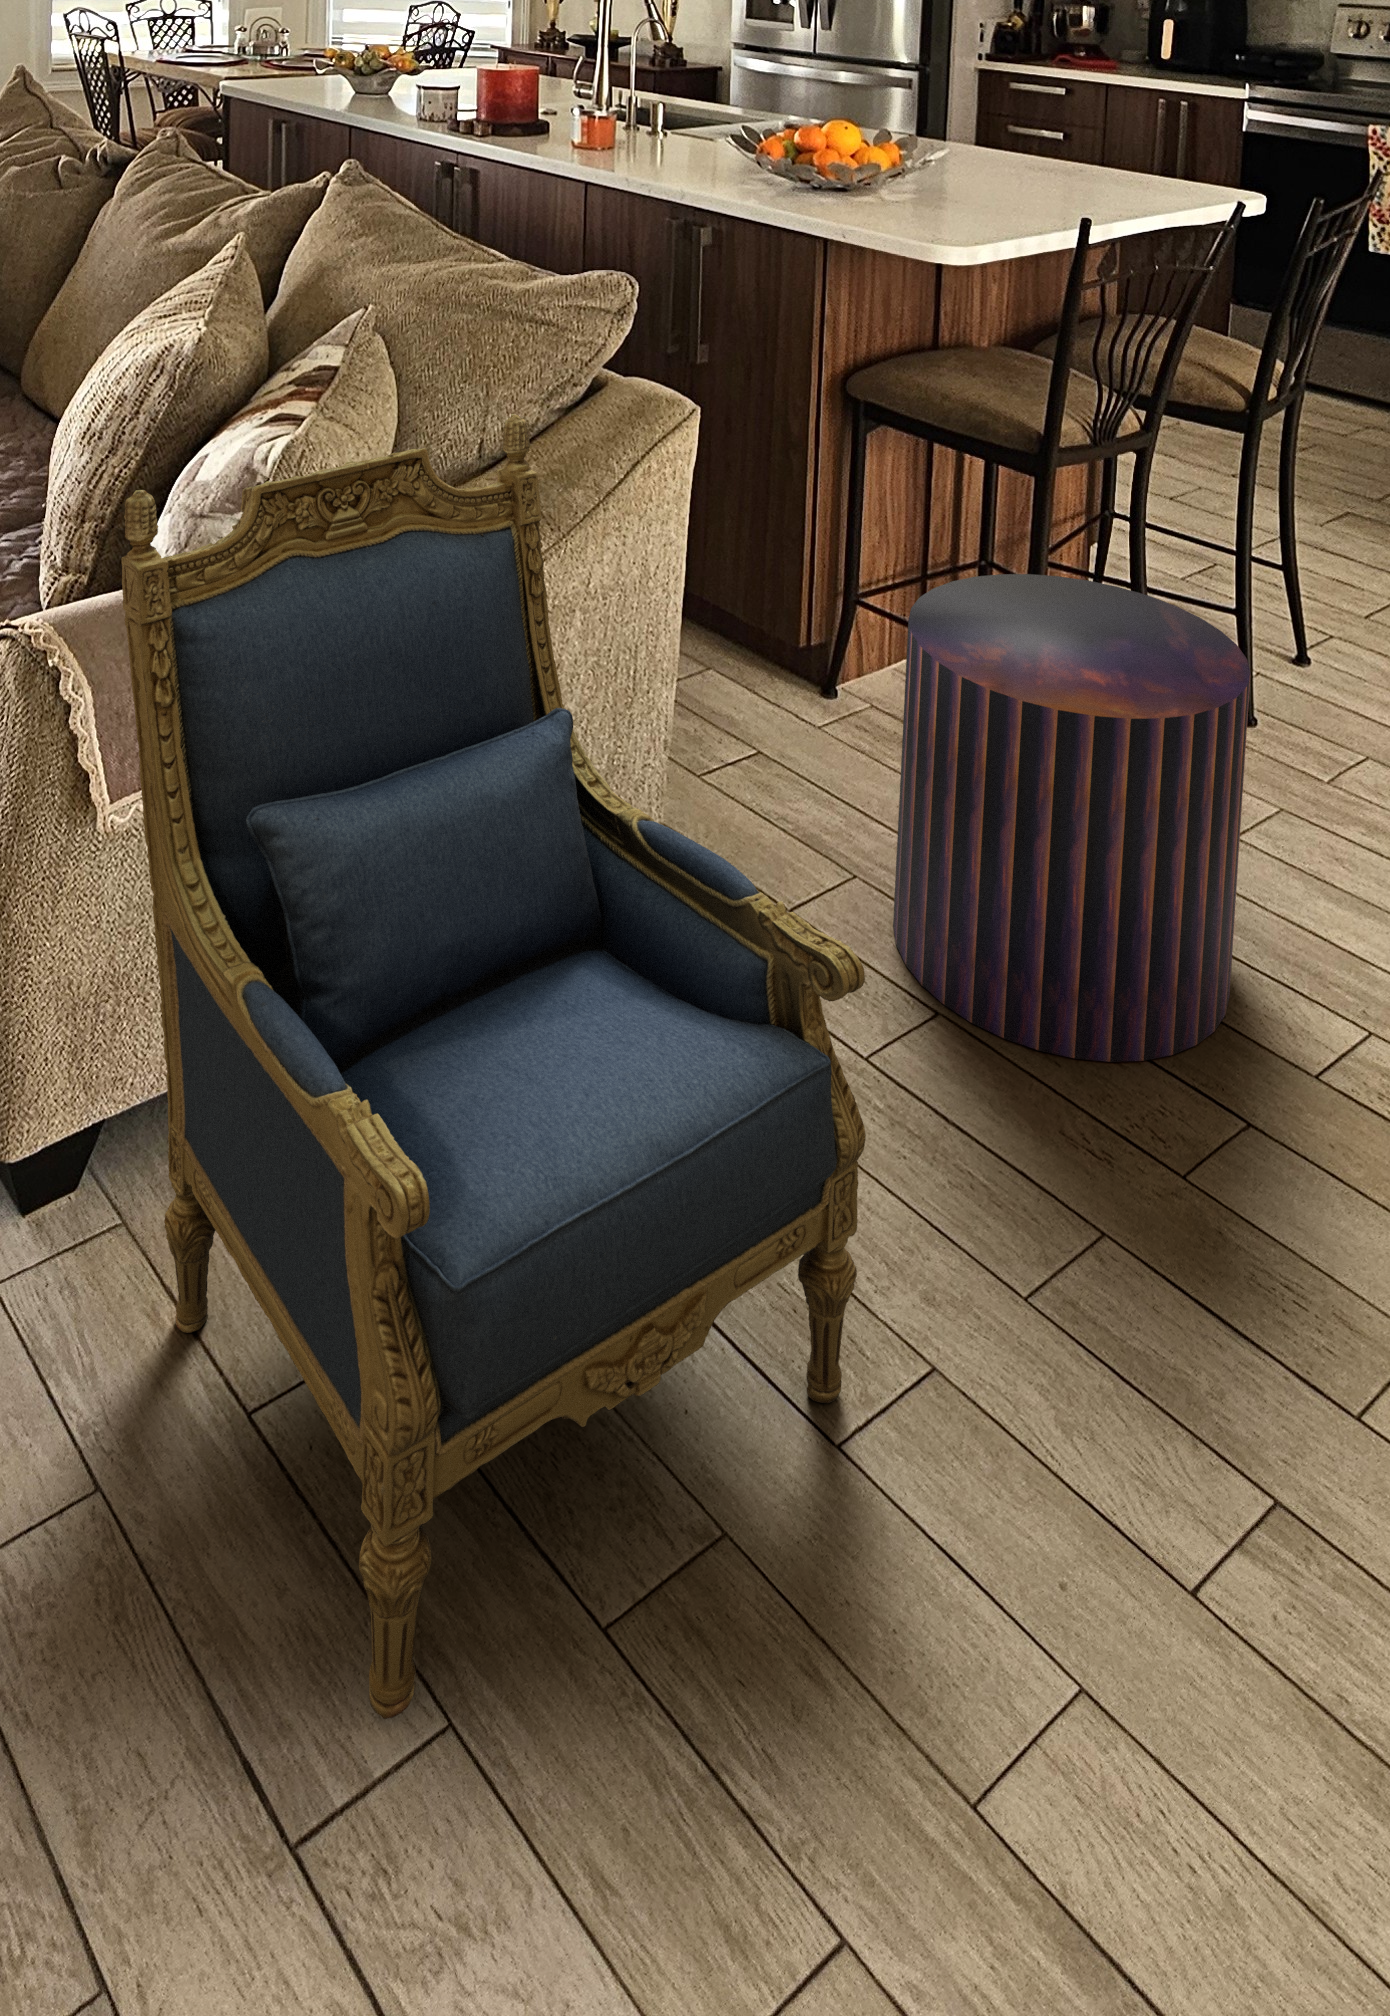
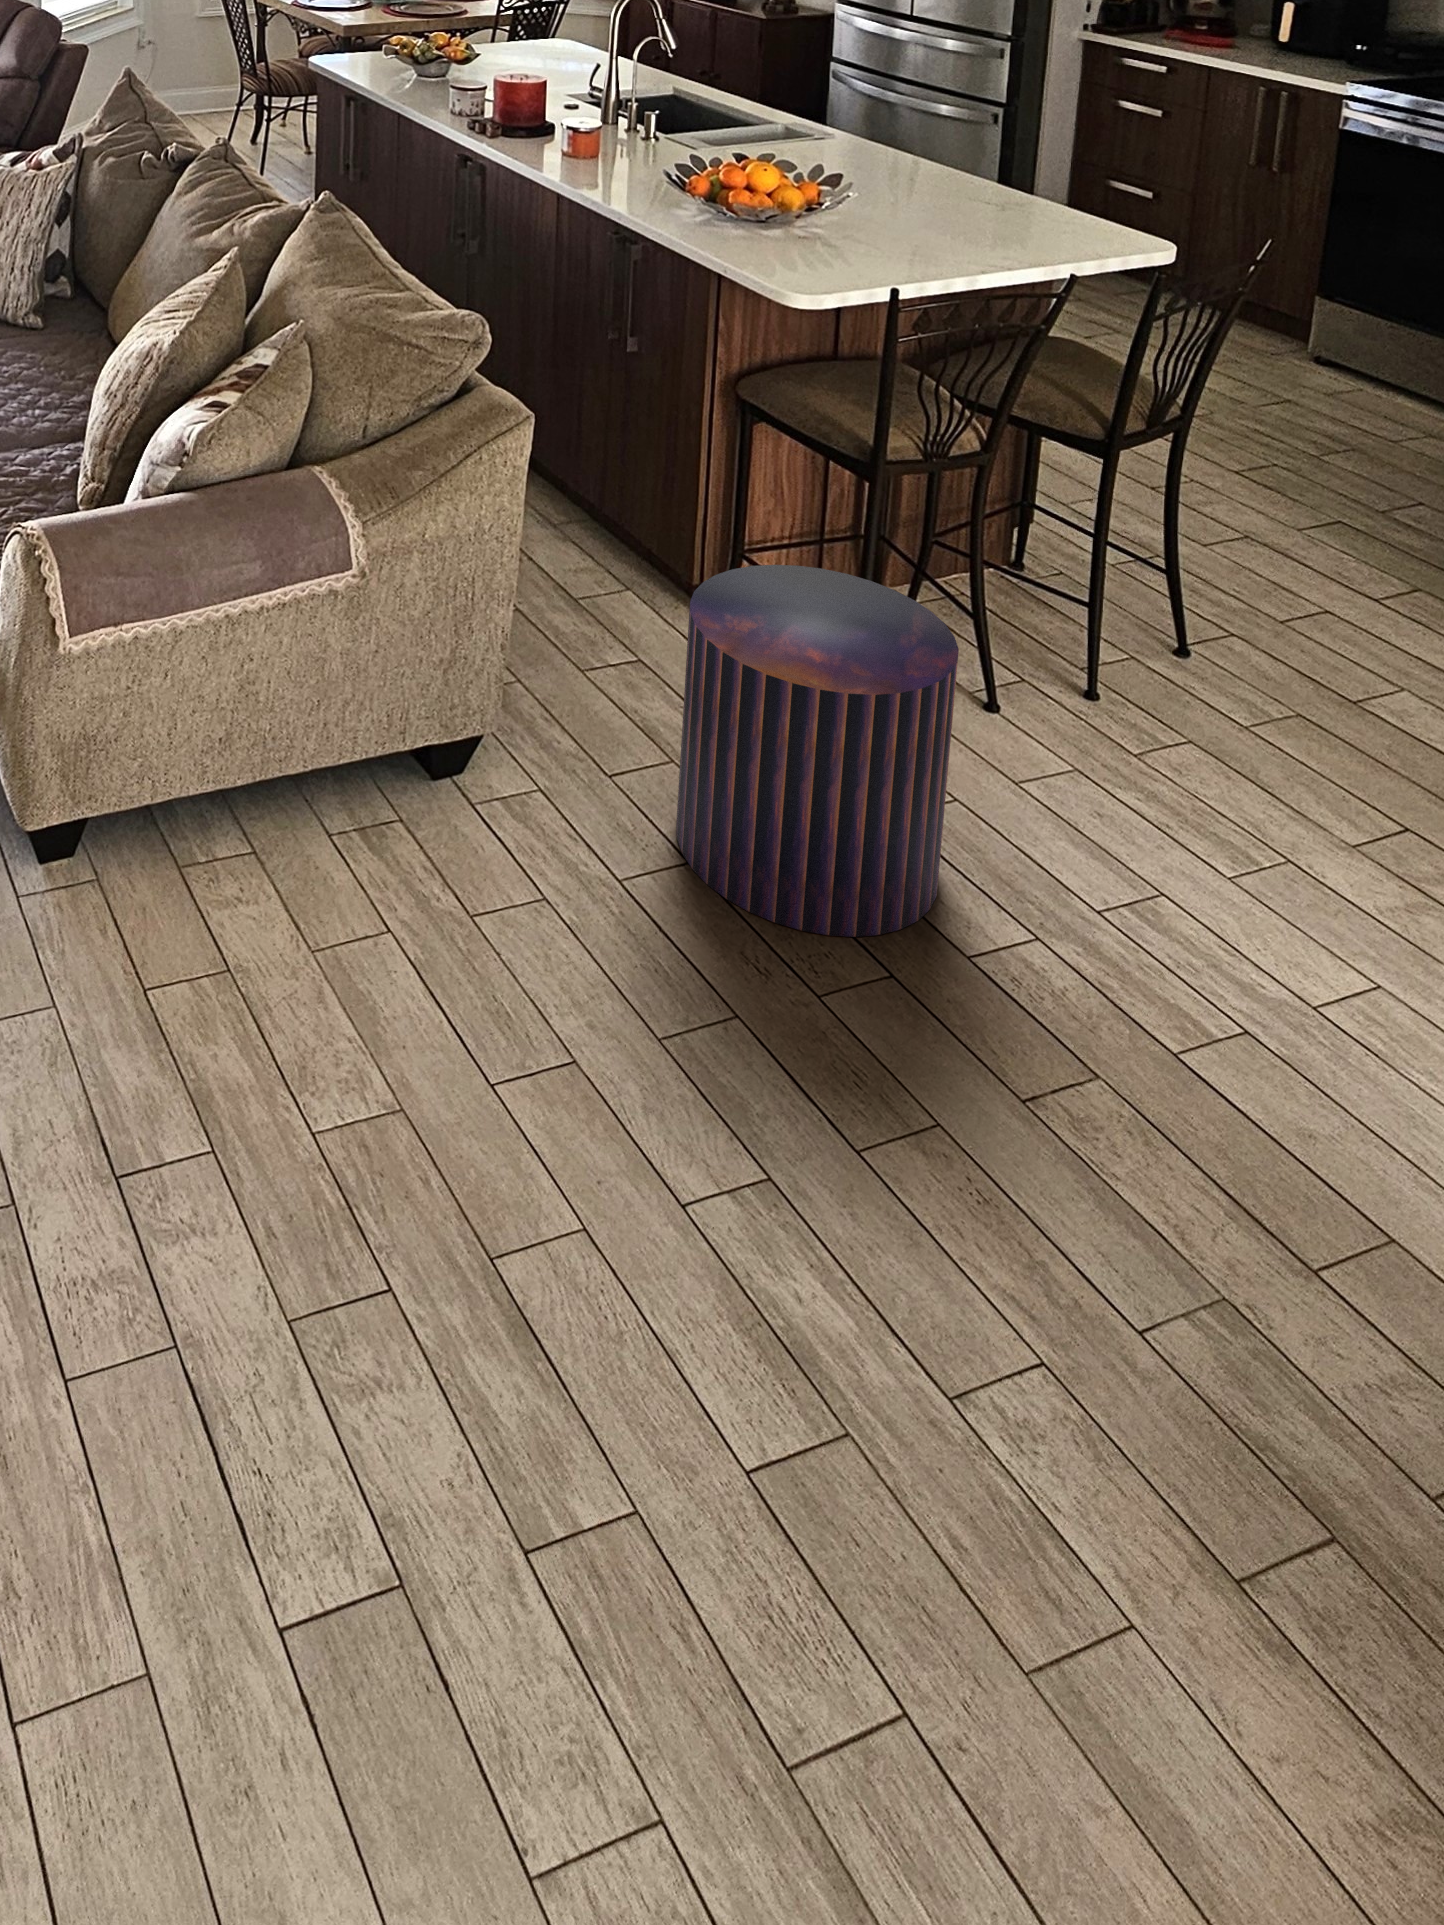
armchair: present [121,414,866,1719] -> none [88,419,516,1133]

